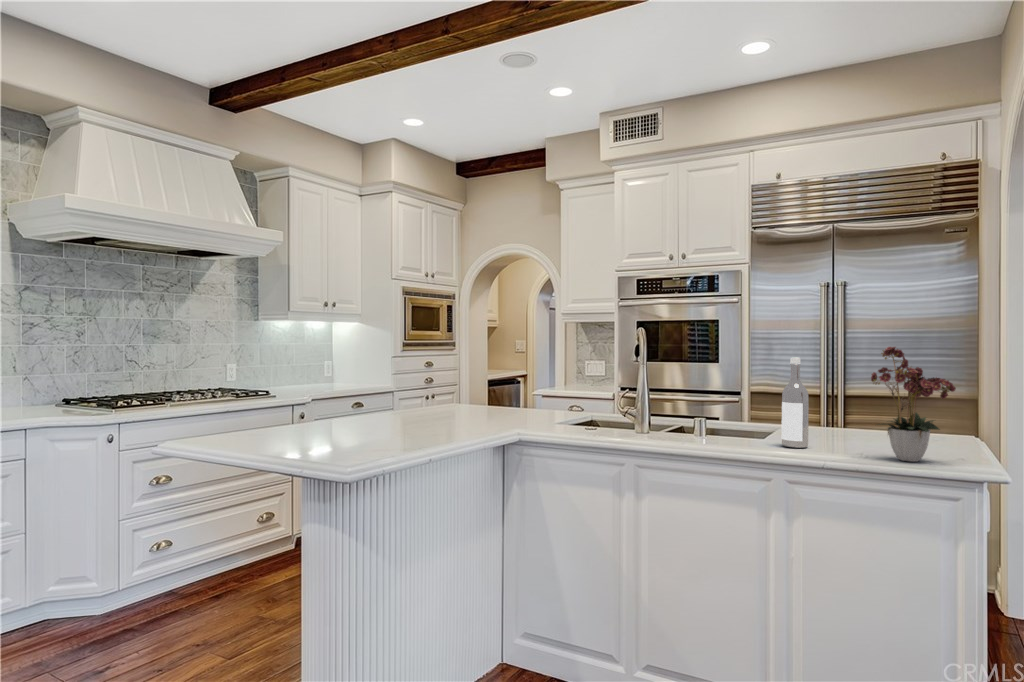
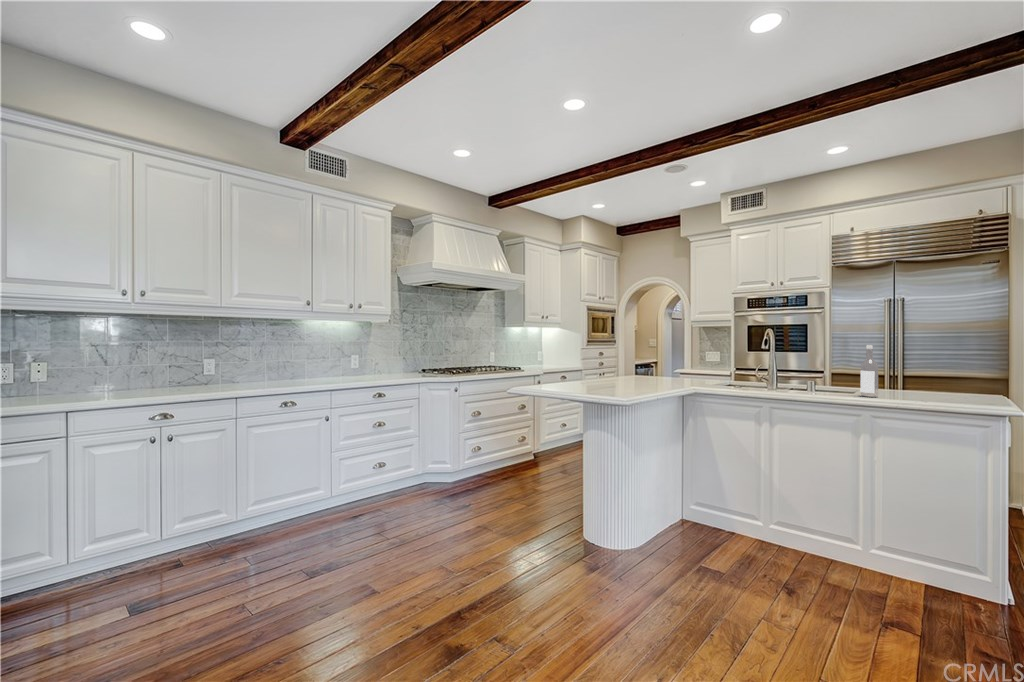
flower arrangement: present [871,347,956,462] -> none [916,335,979,403]

